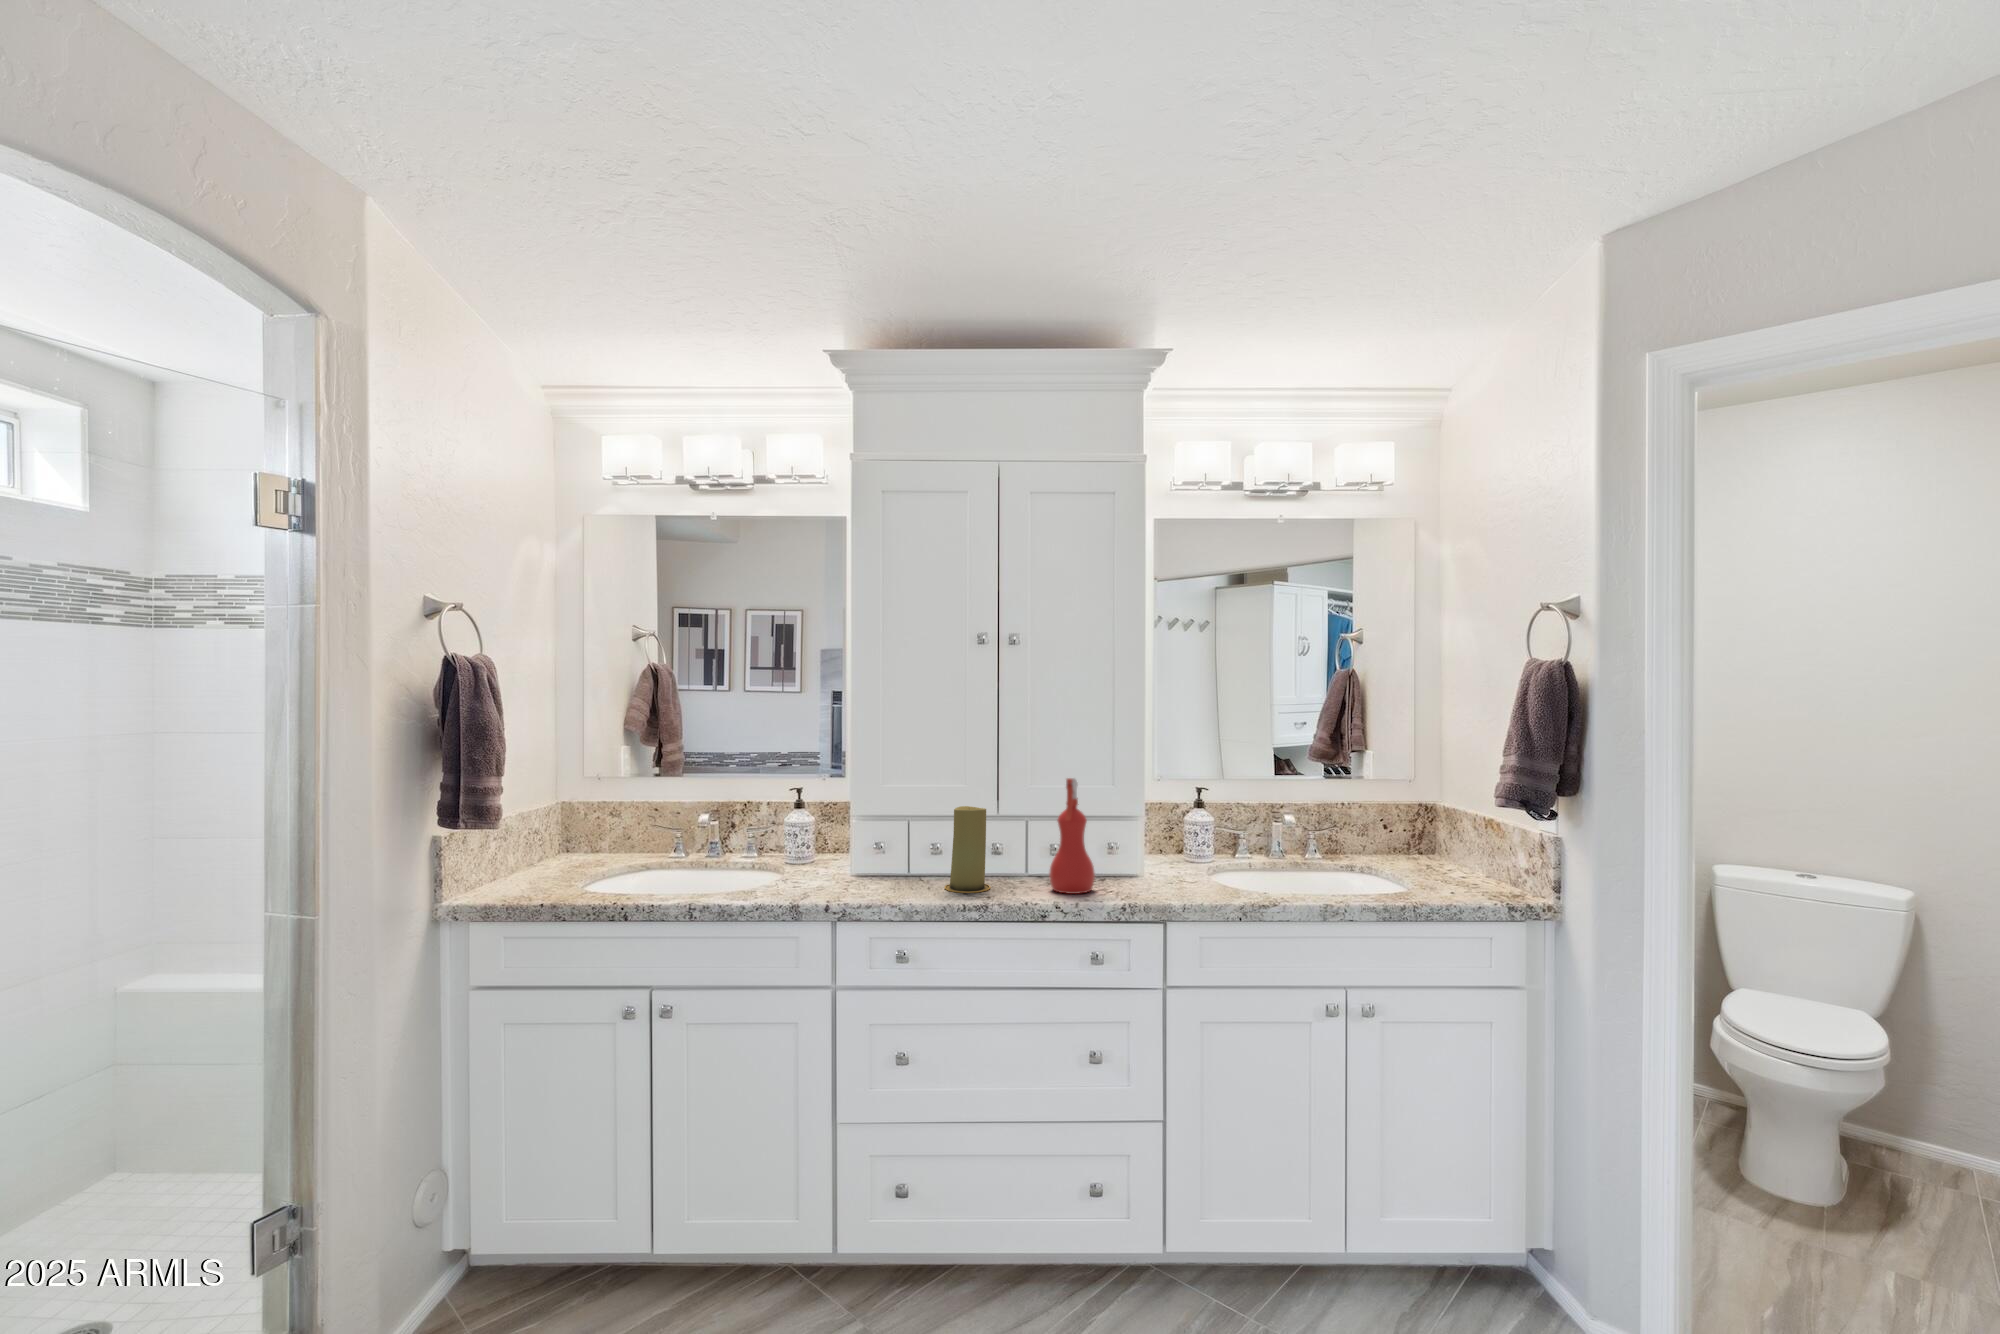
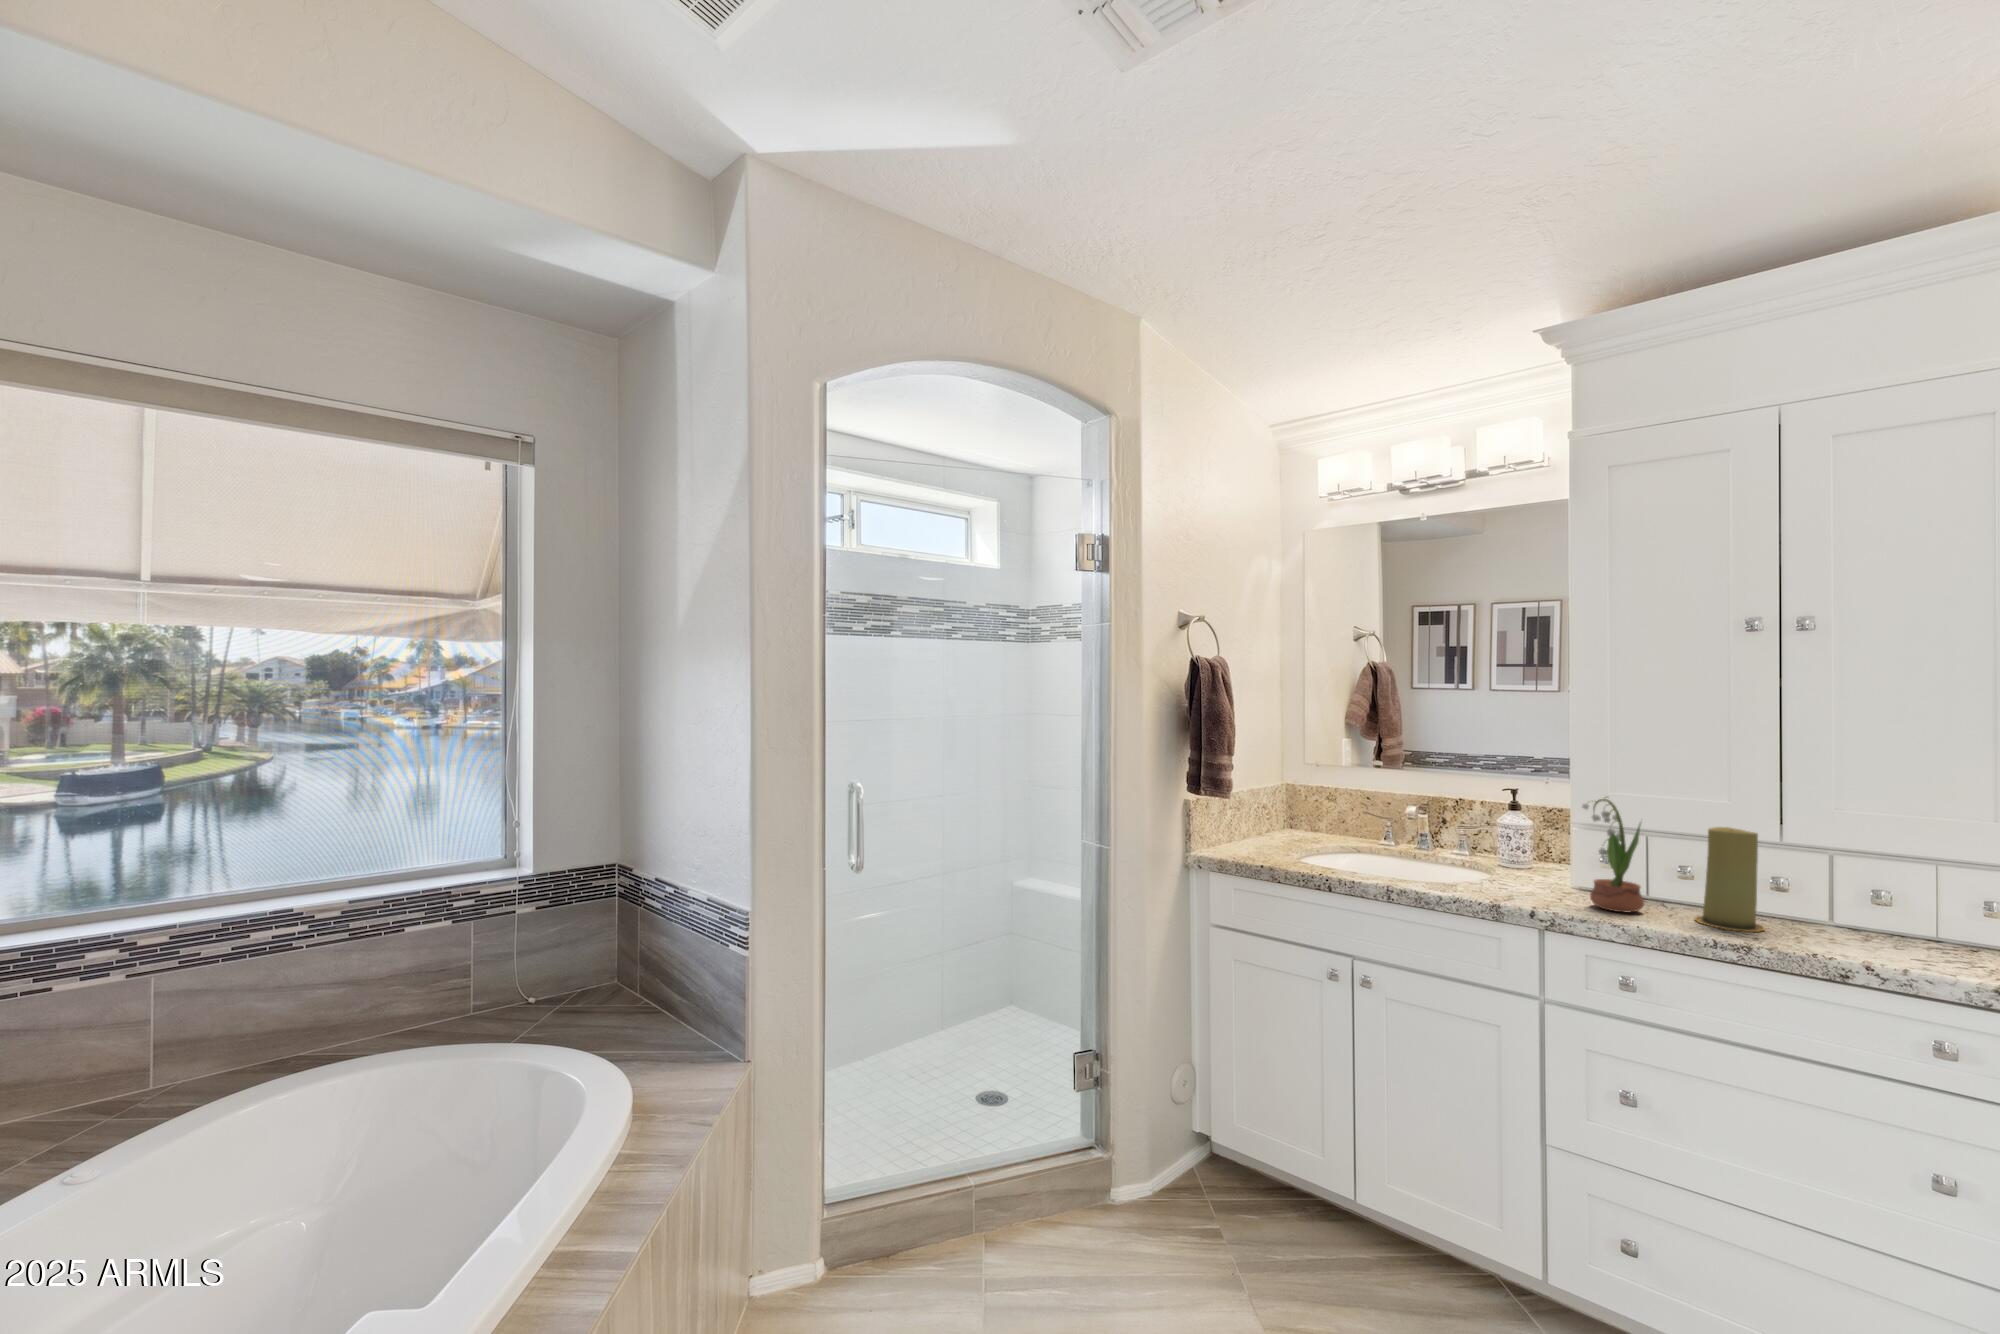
spray bottle: present [1049,778,1095,894] -> none [1864,805,1950,962]
potted flower: none [862,788,910,893] -> present [1582,797,1644,913]

